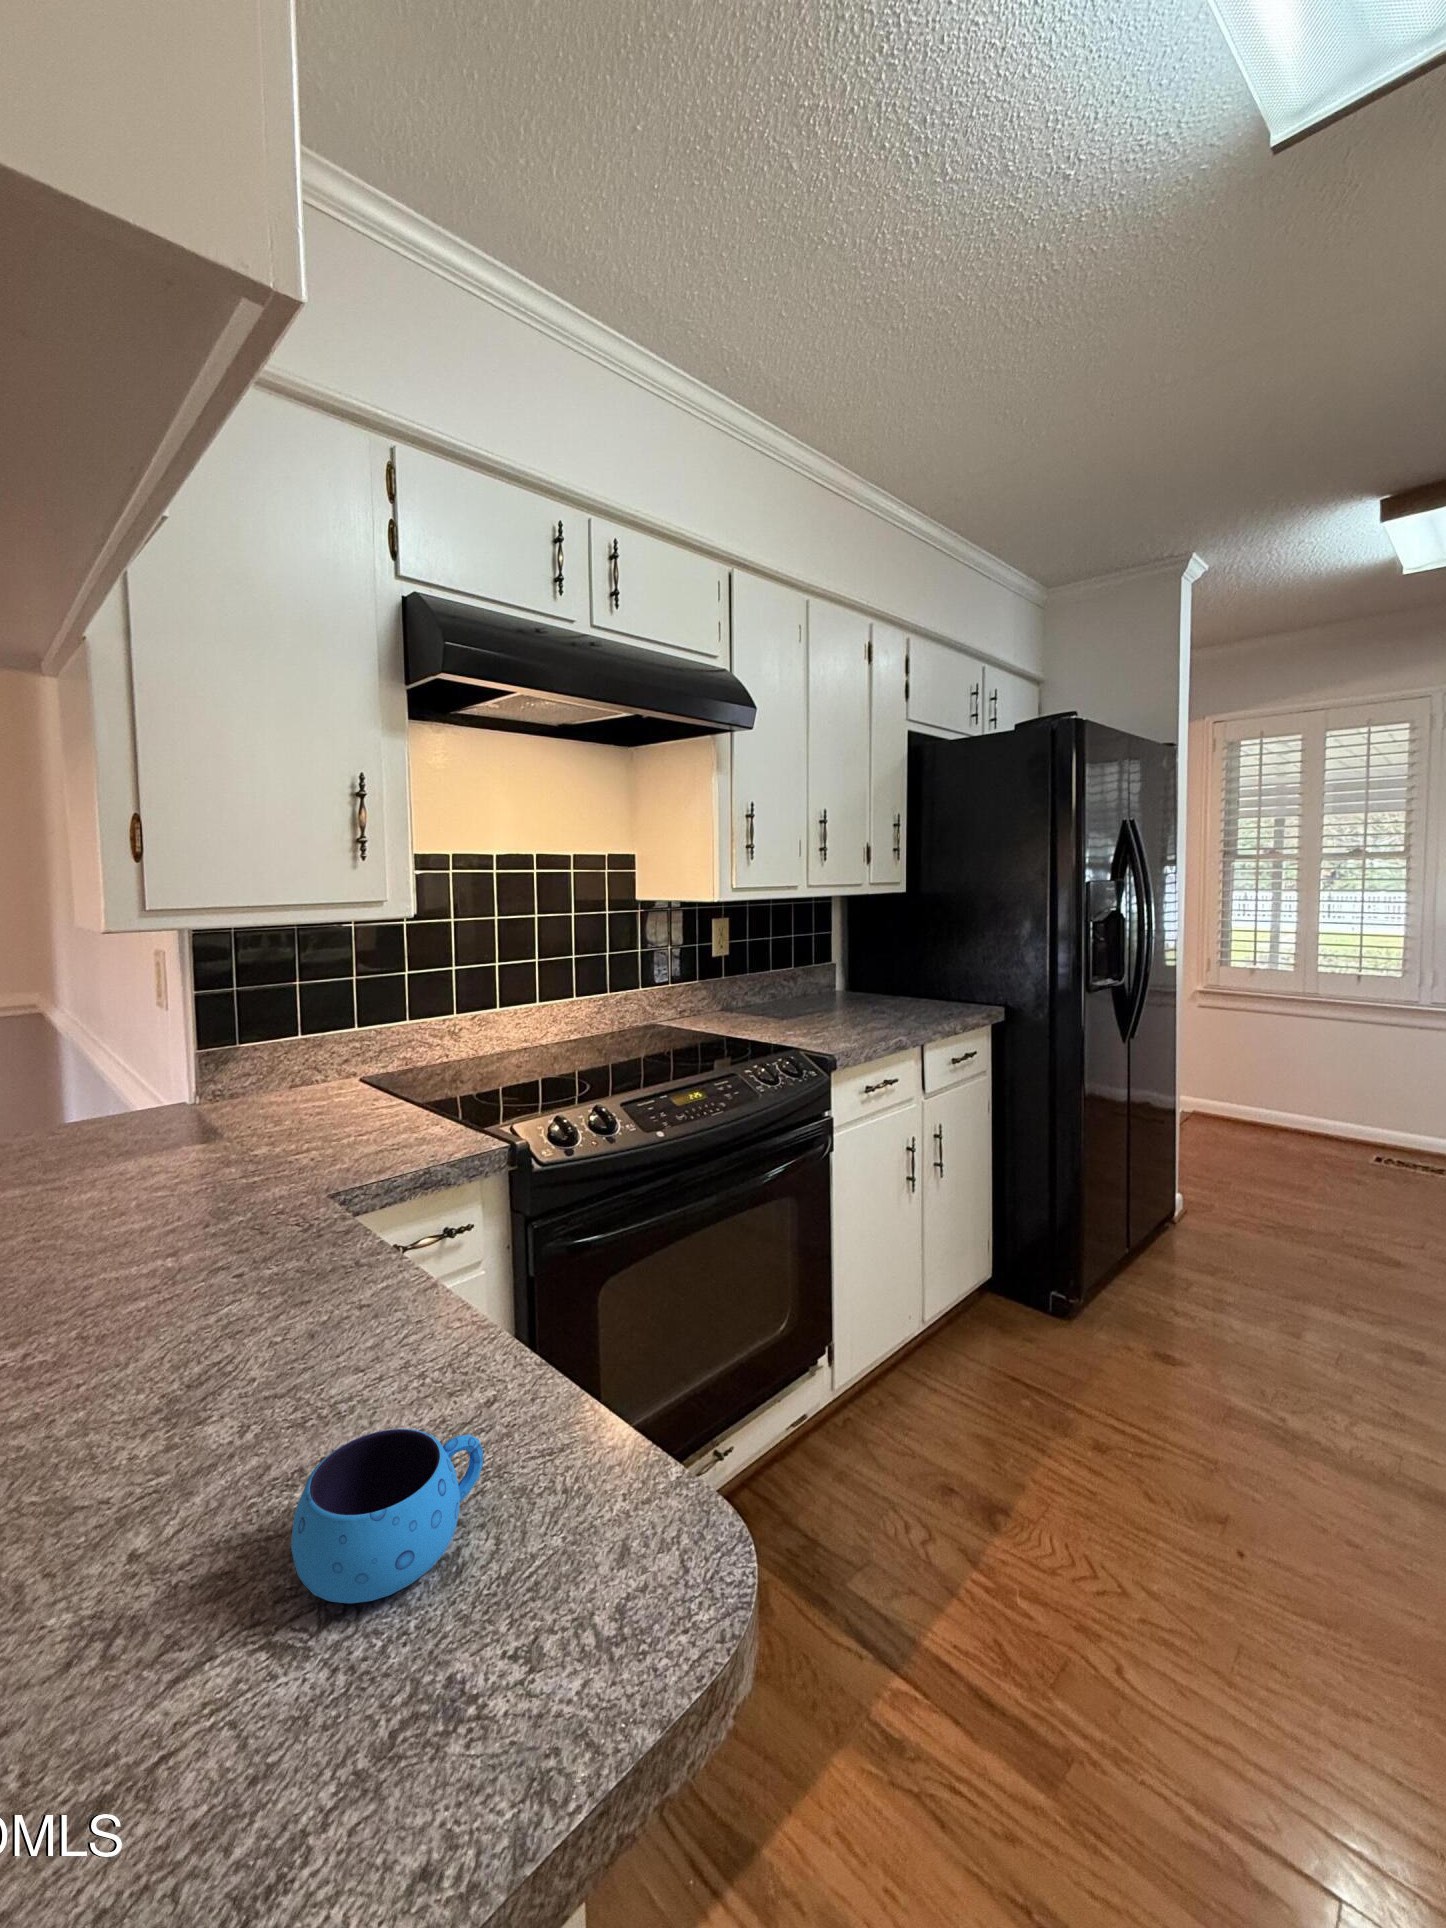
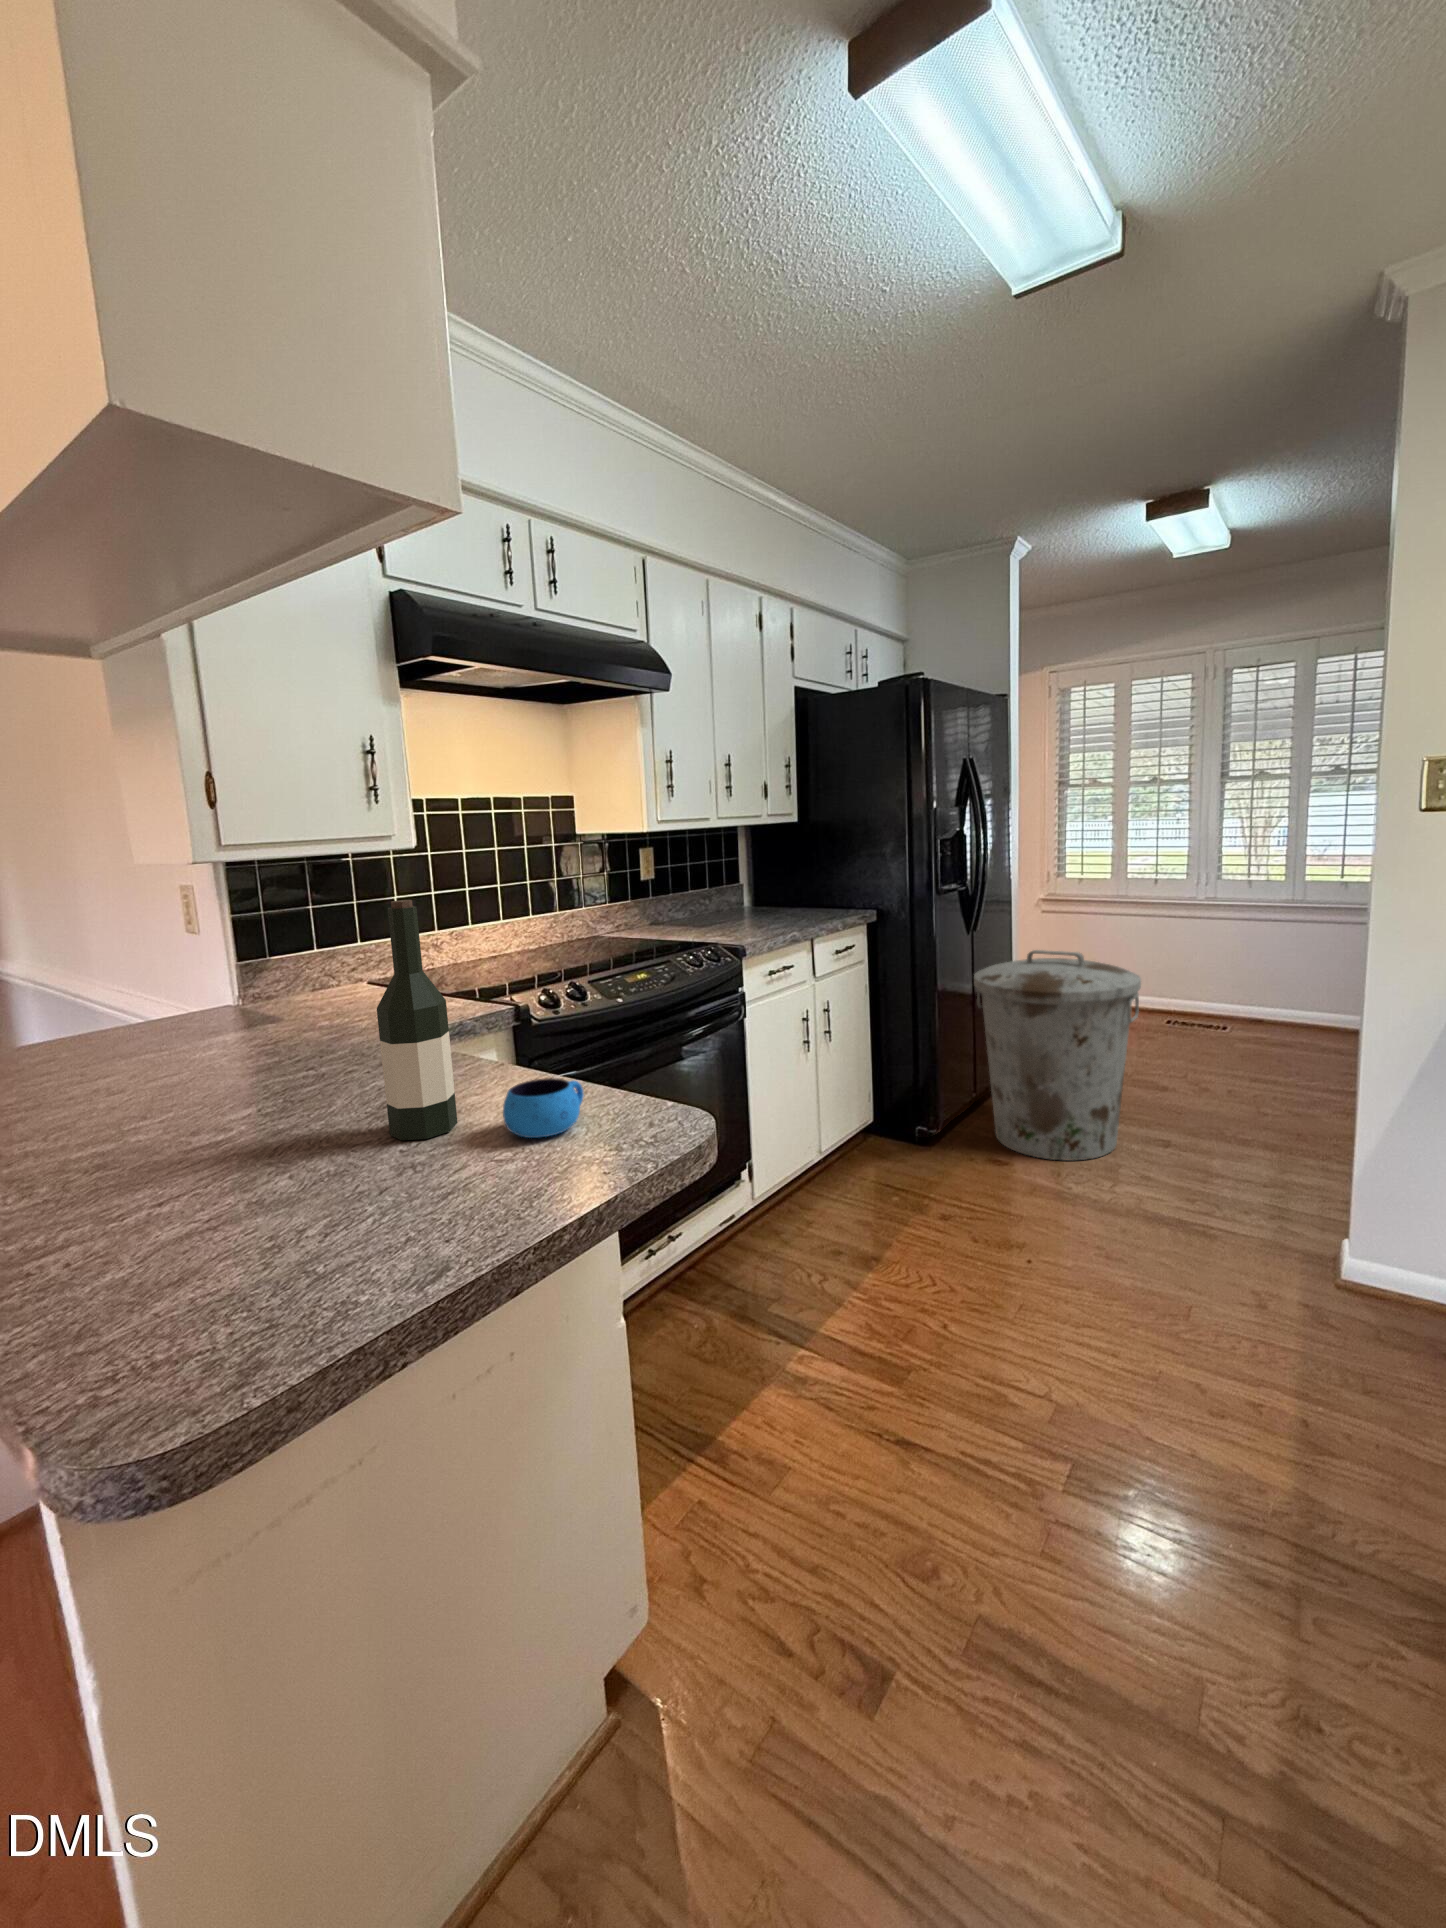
wine bottle: none [89,1059,244,1551] -> present [377,900,457,1140]
trash can: none [1132,1070,1378,1365] -> present [974,950,1141,1160]

